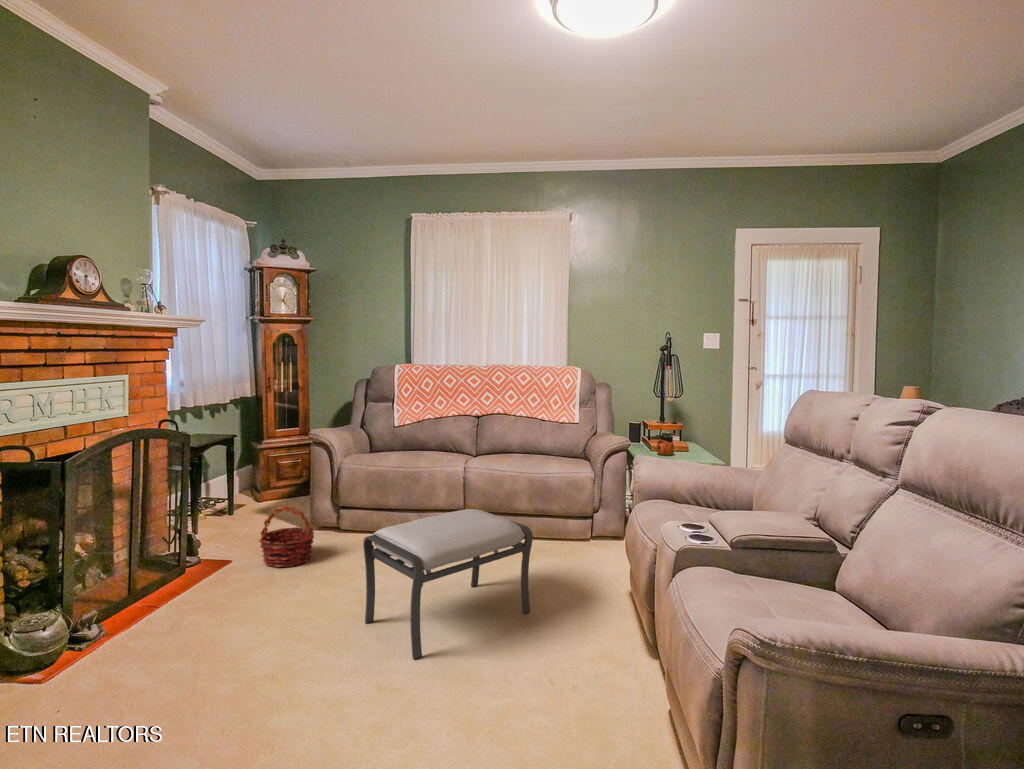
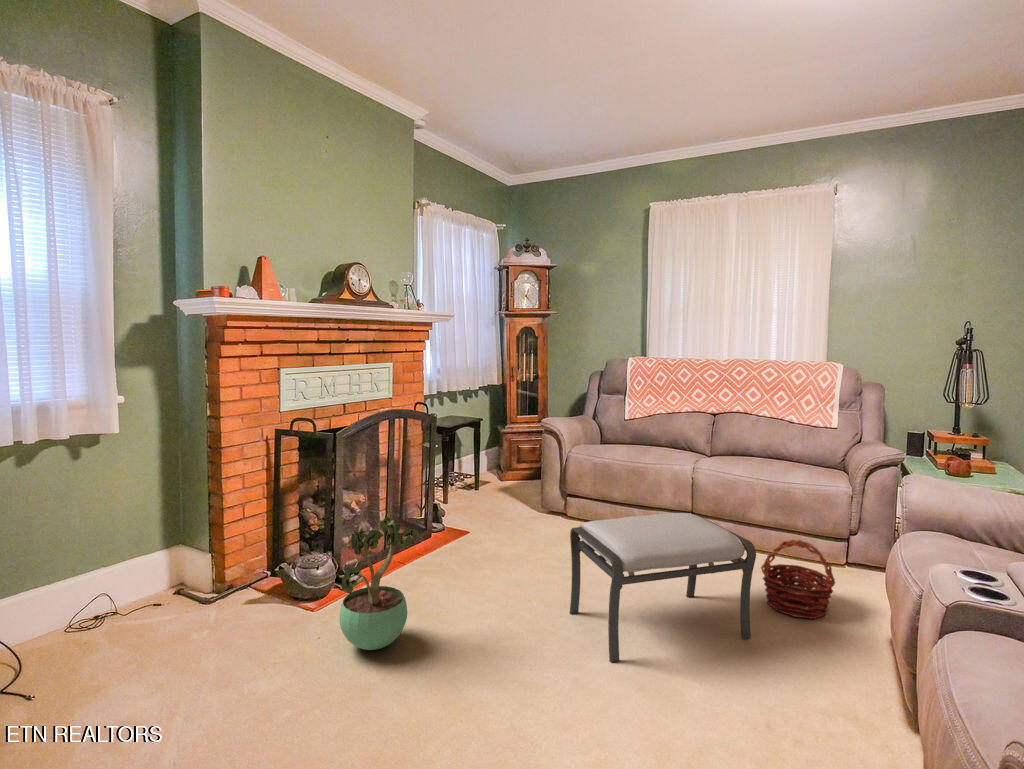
basket: present [260,506,314,567] -> present [761,540,835,619]
potted plant: none [94,551,196,711] -> present [339,516,418,650]

